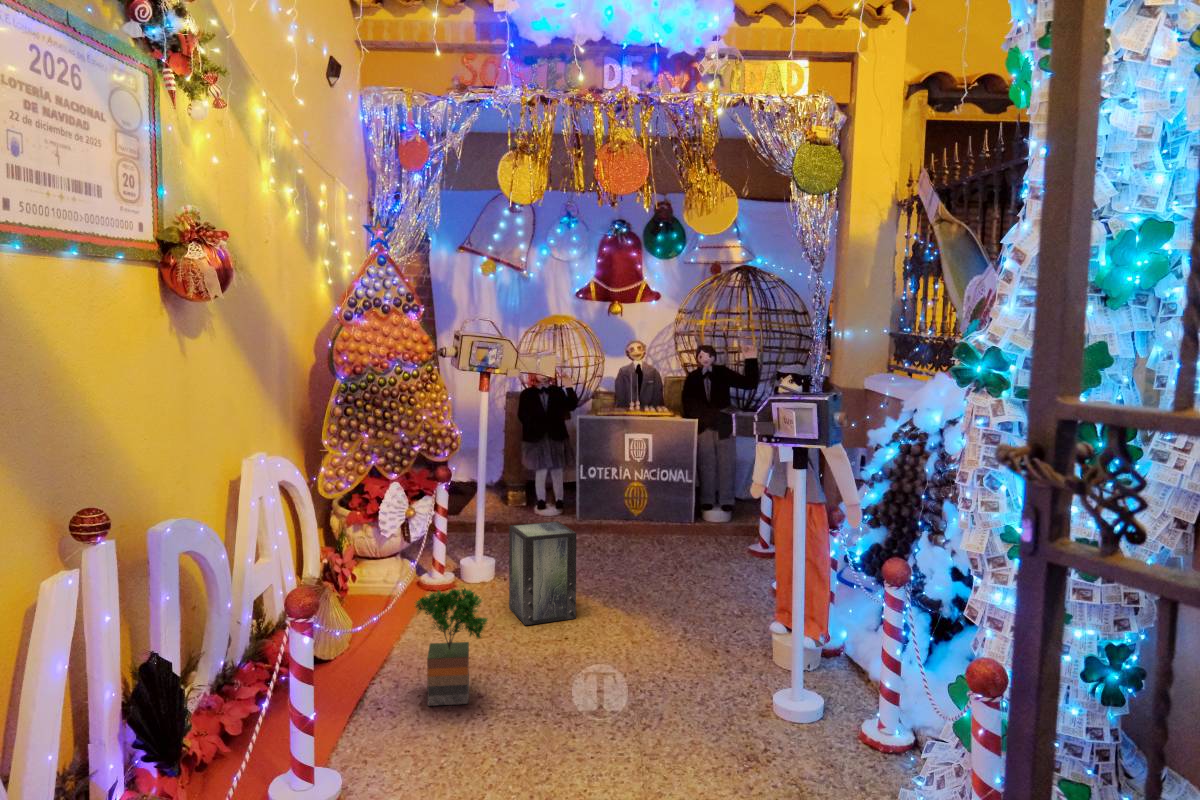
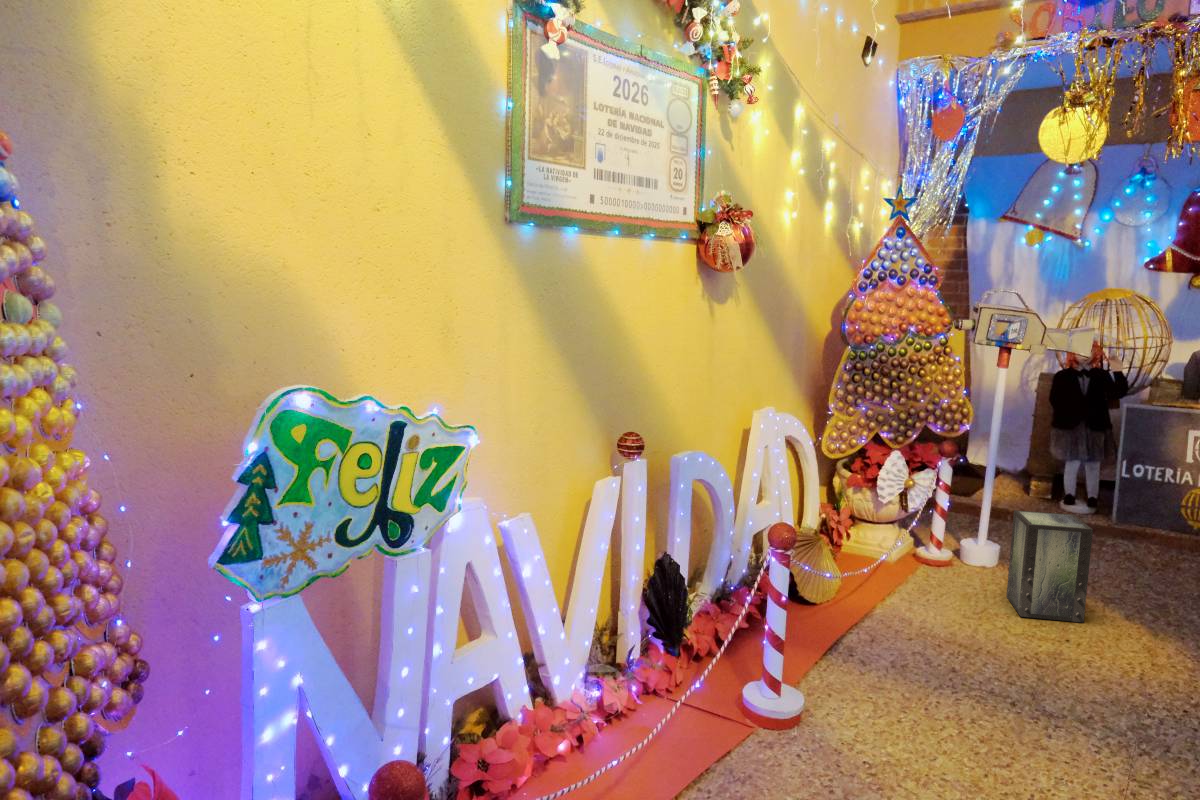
potted tree: present [415,588,487,706] -> none [893,555,970,674]

